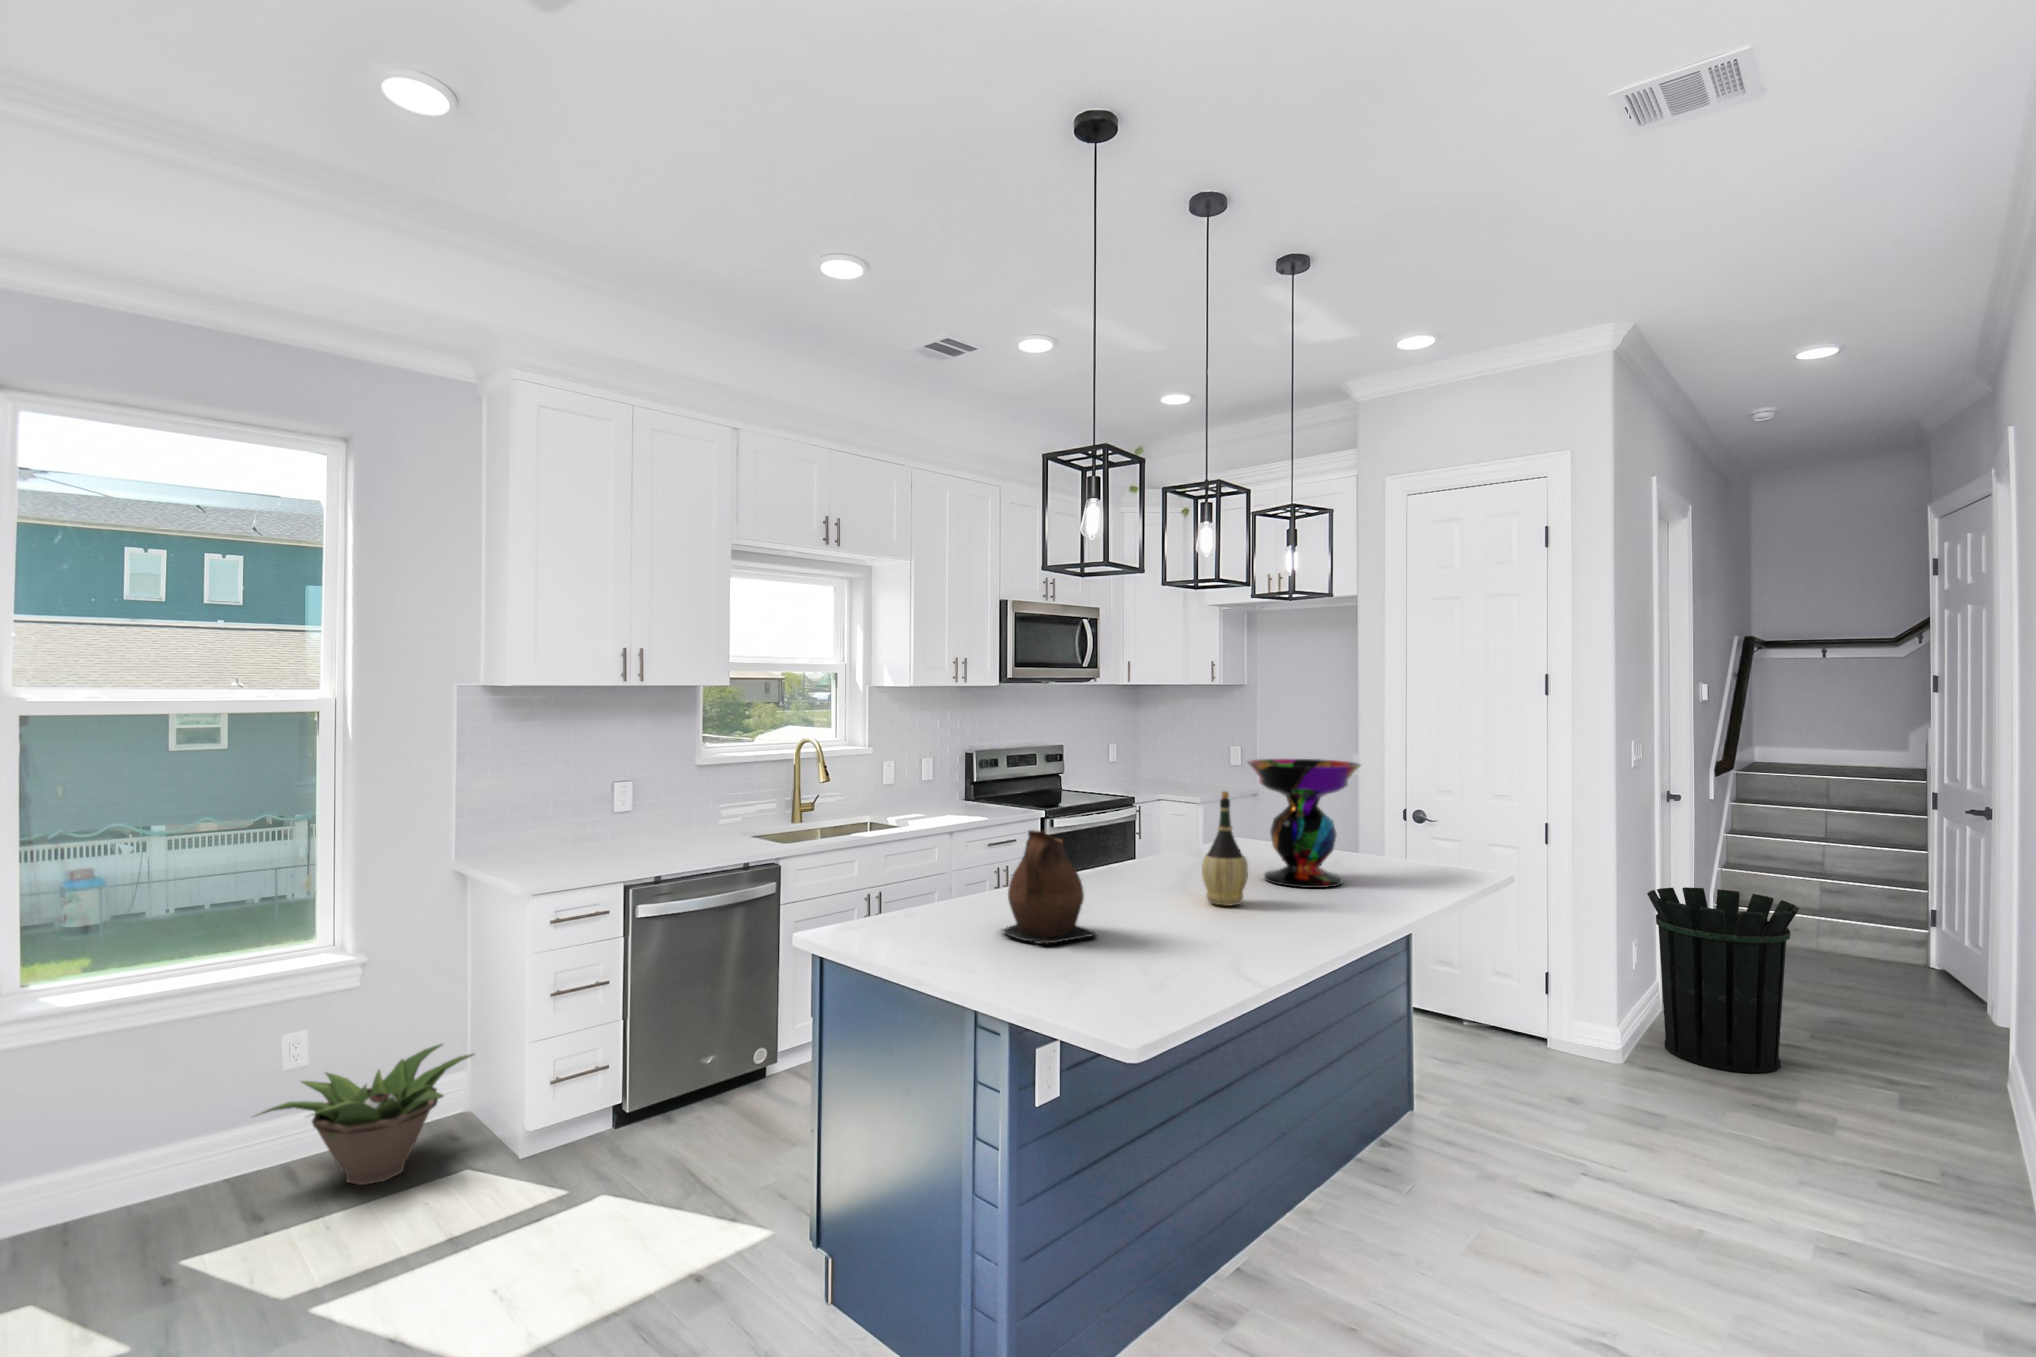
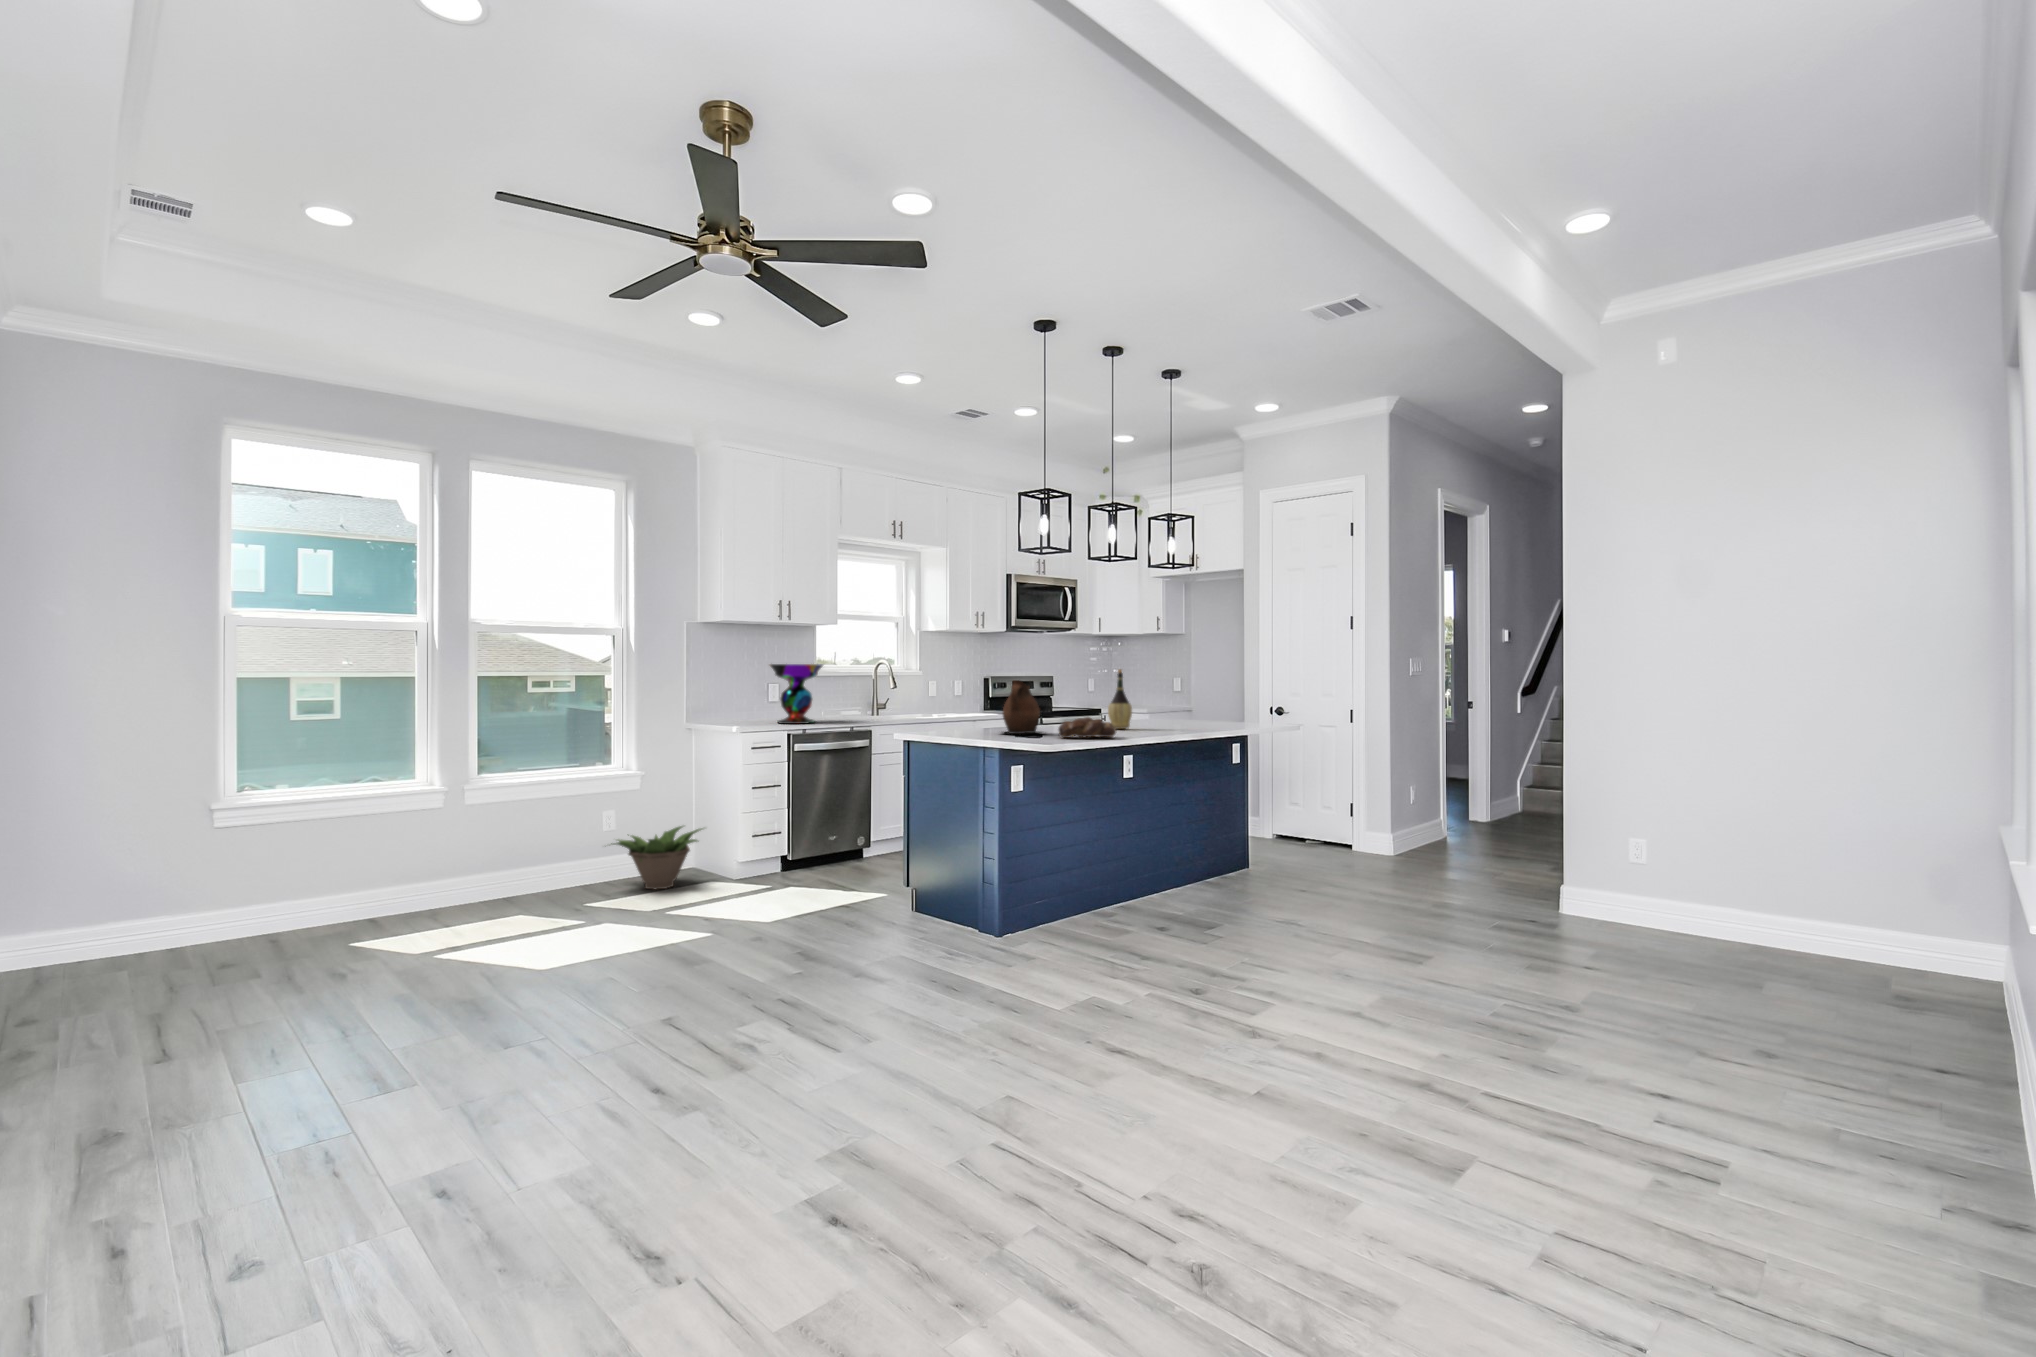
decorative bowl: present [1247,759,1361,888] -> present [770,664,823,724]
waste bin: present [1647,887,1799,1073] -> none [1413,753,1499,858]
bread loaf: none [1126,915,1250,966] -> present [1059,717,1116,738]

